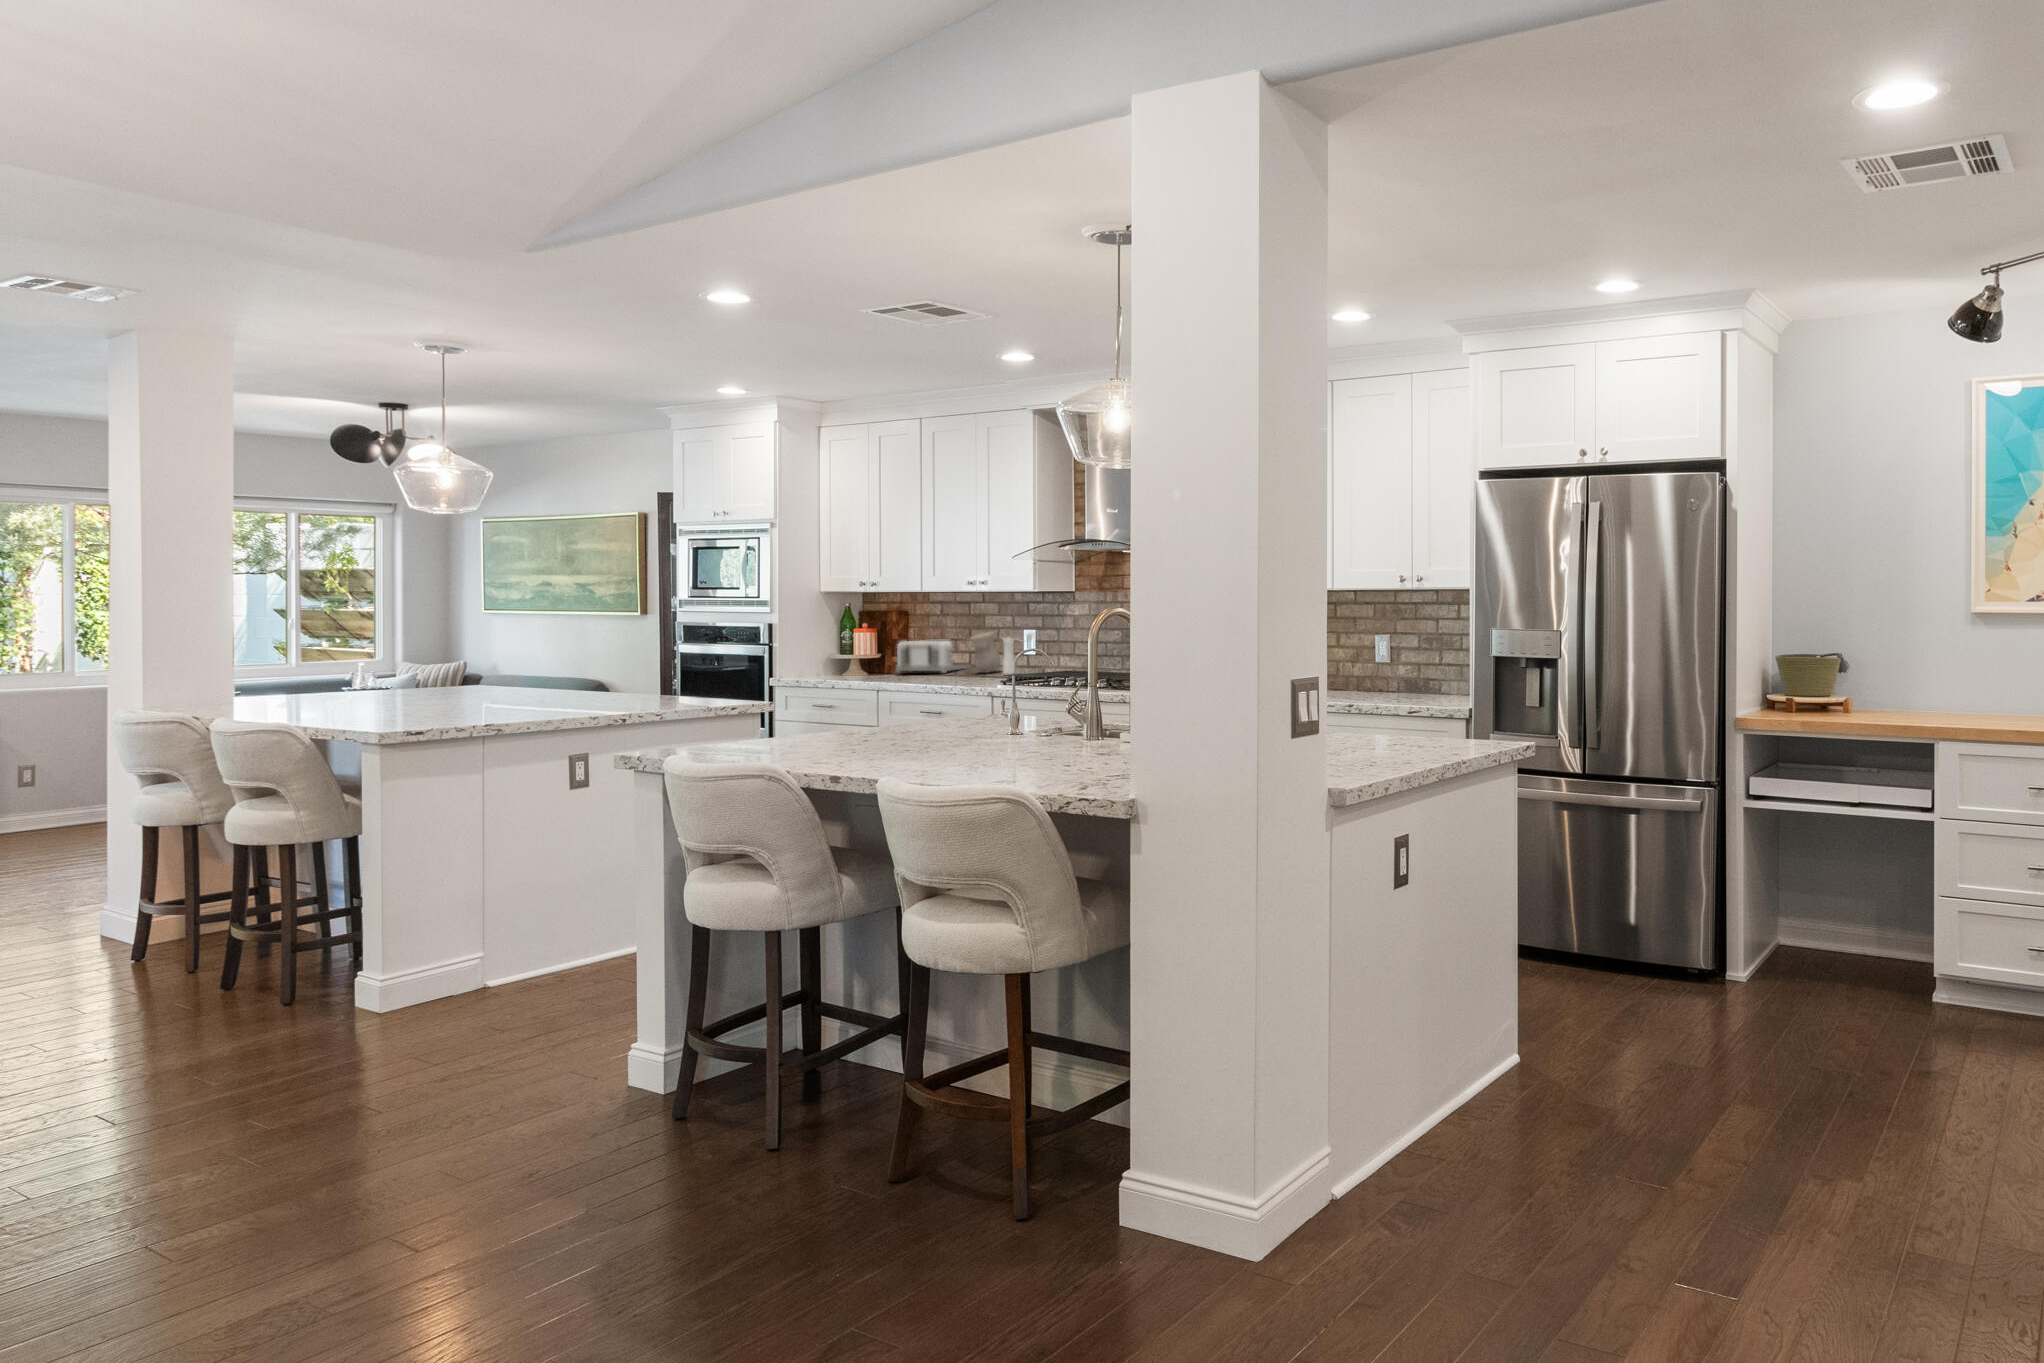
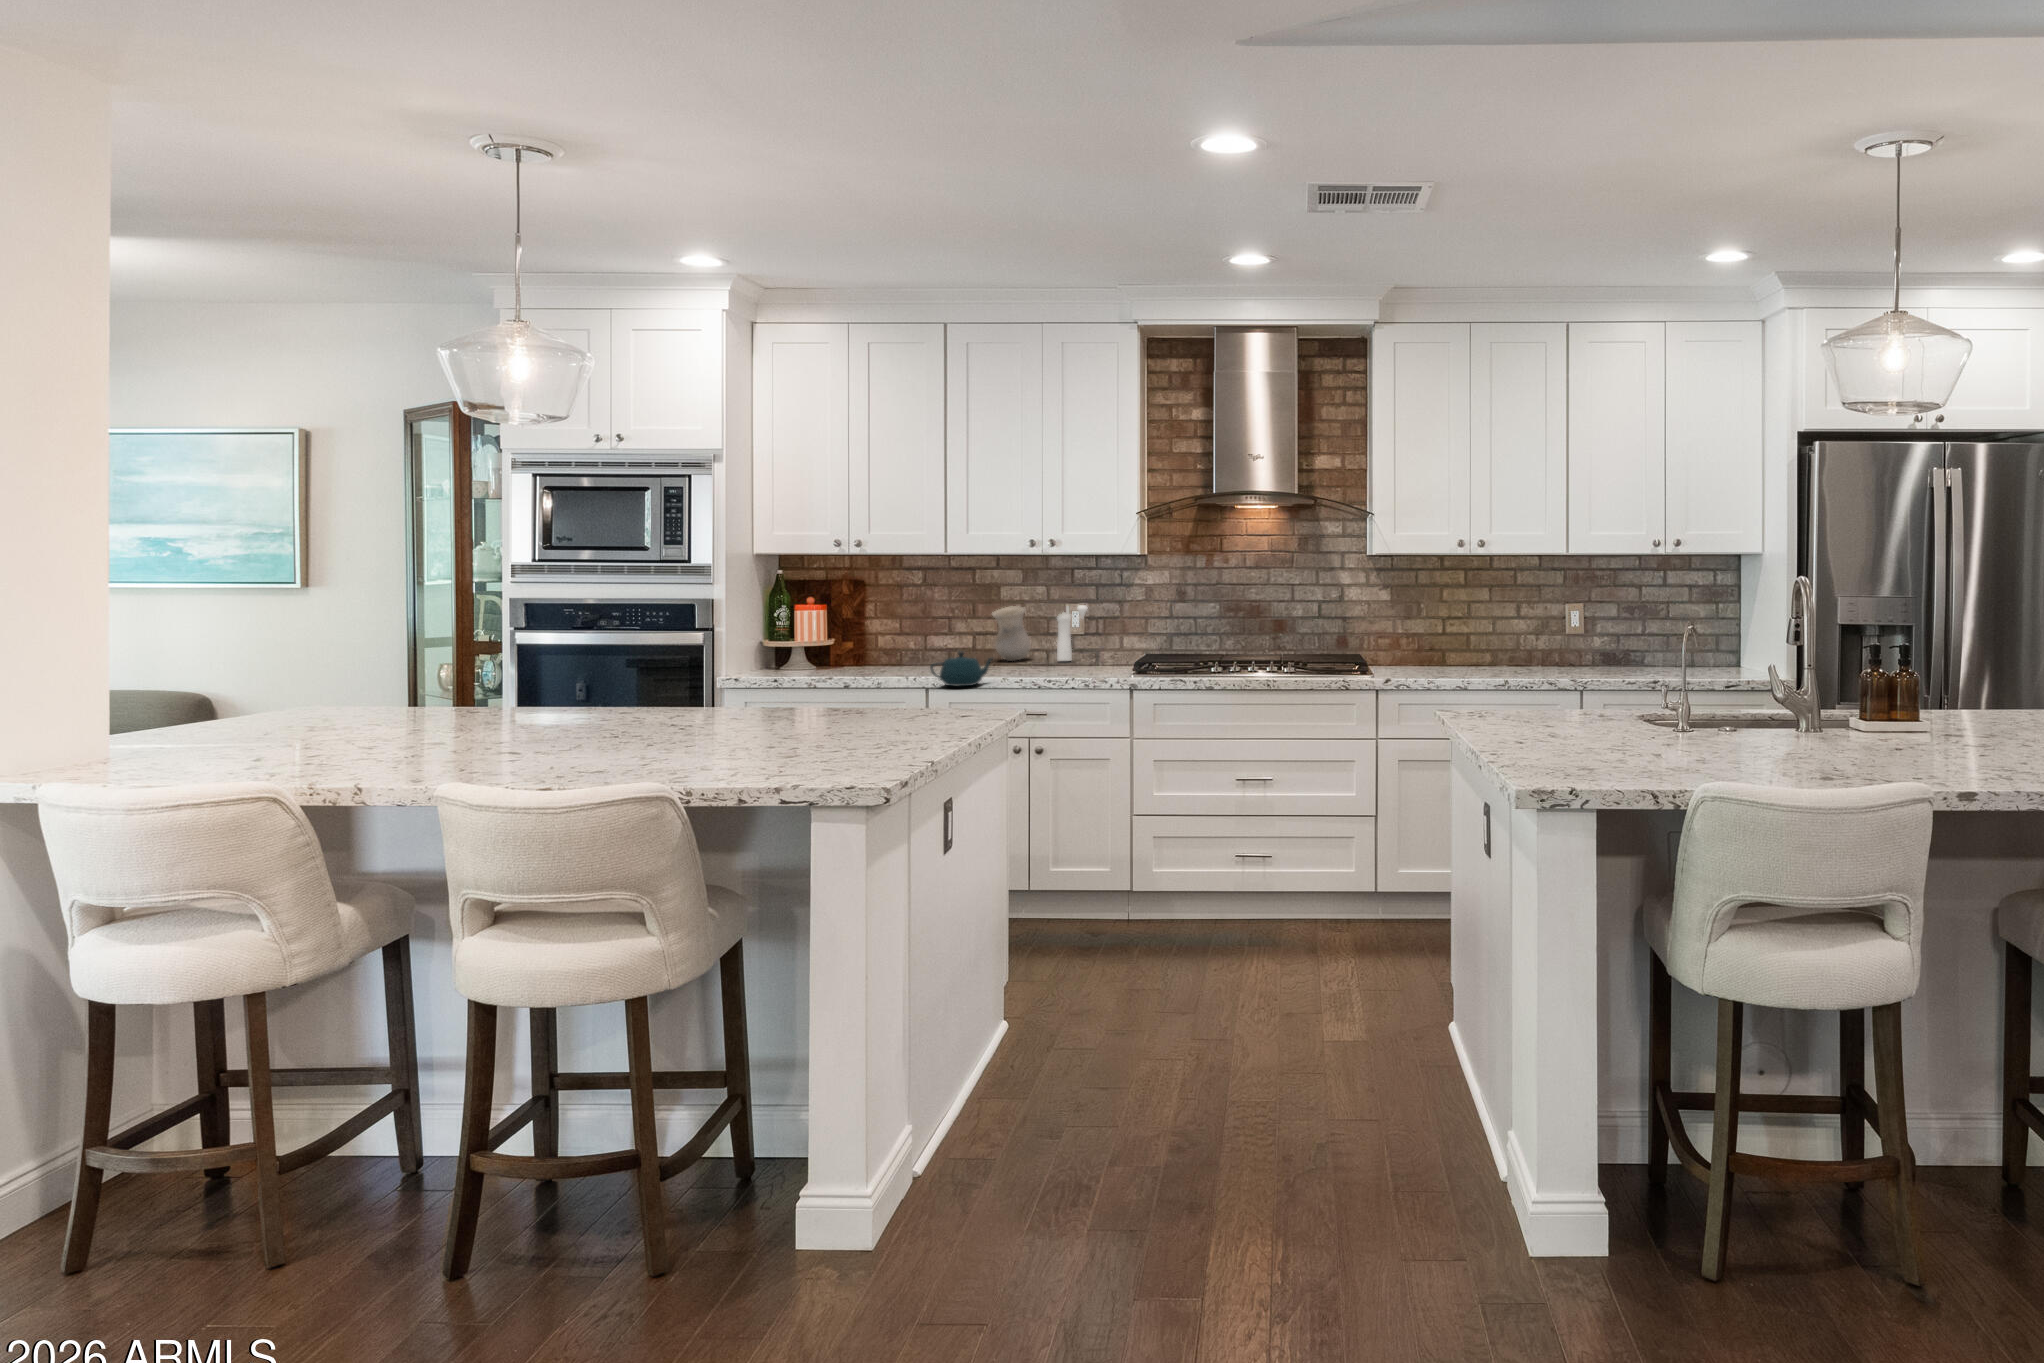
toaster: present [896,639,972,673] -> none [870,618,948,664]
teapot: none [864,665,914,690] -> present [930,652,992,686]

